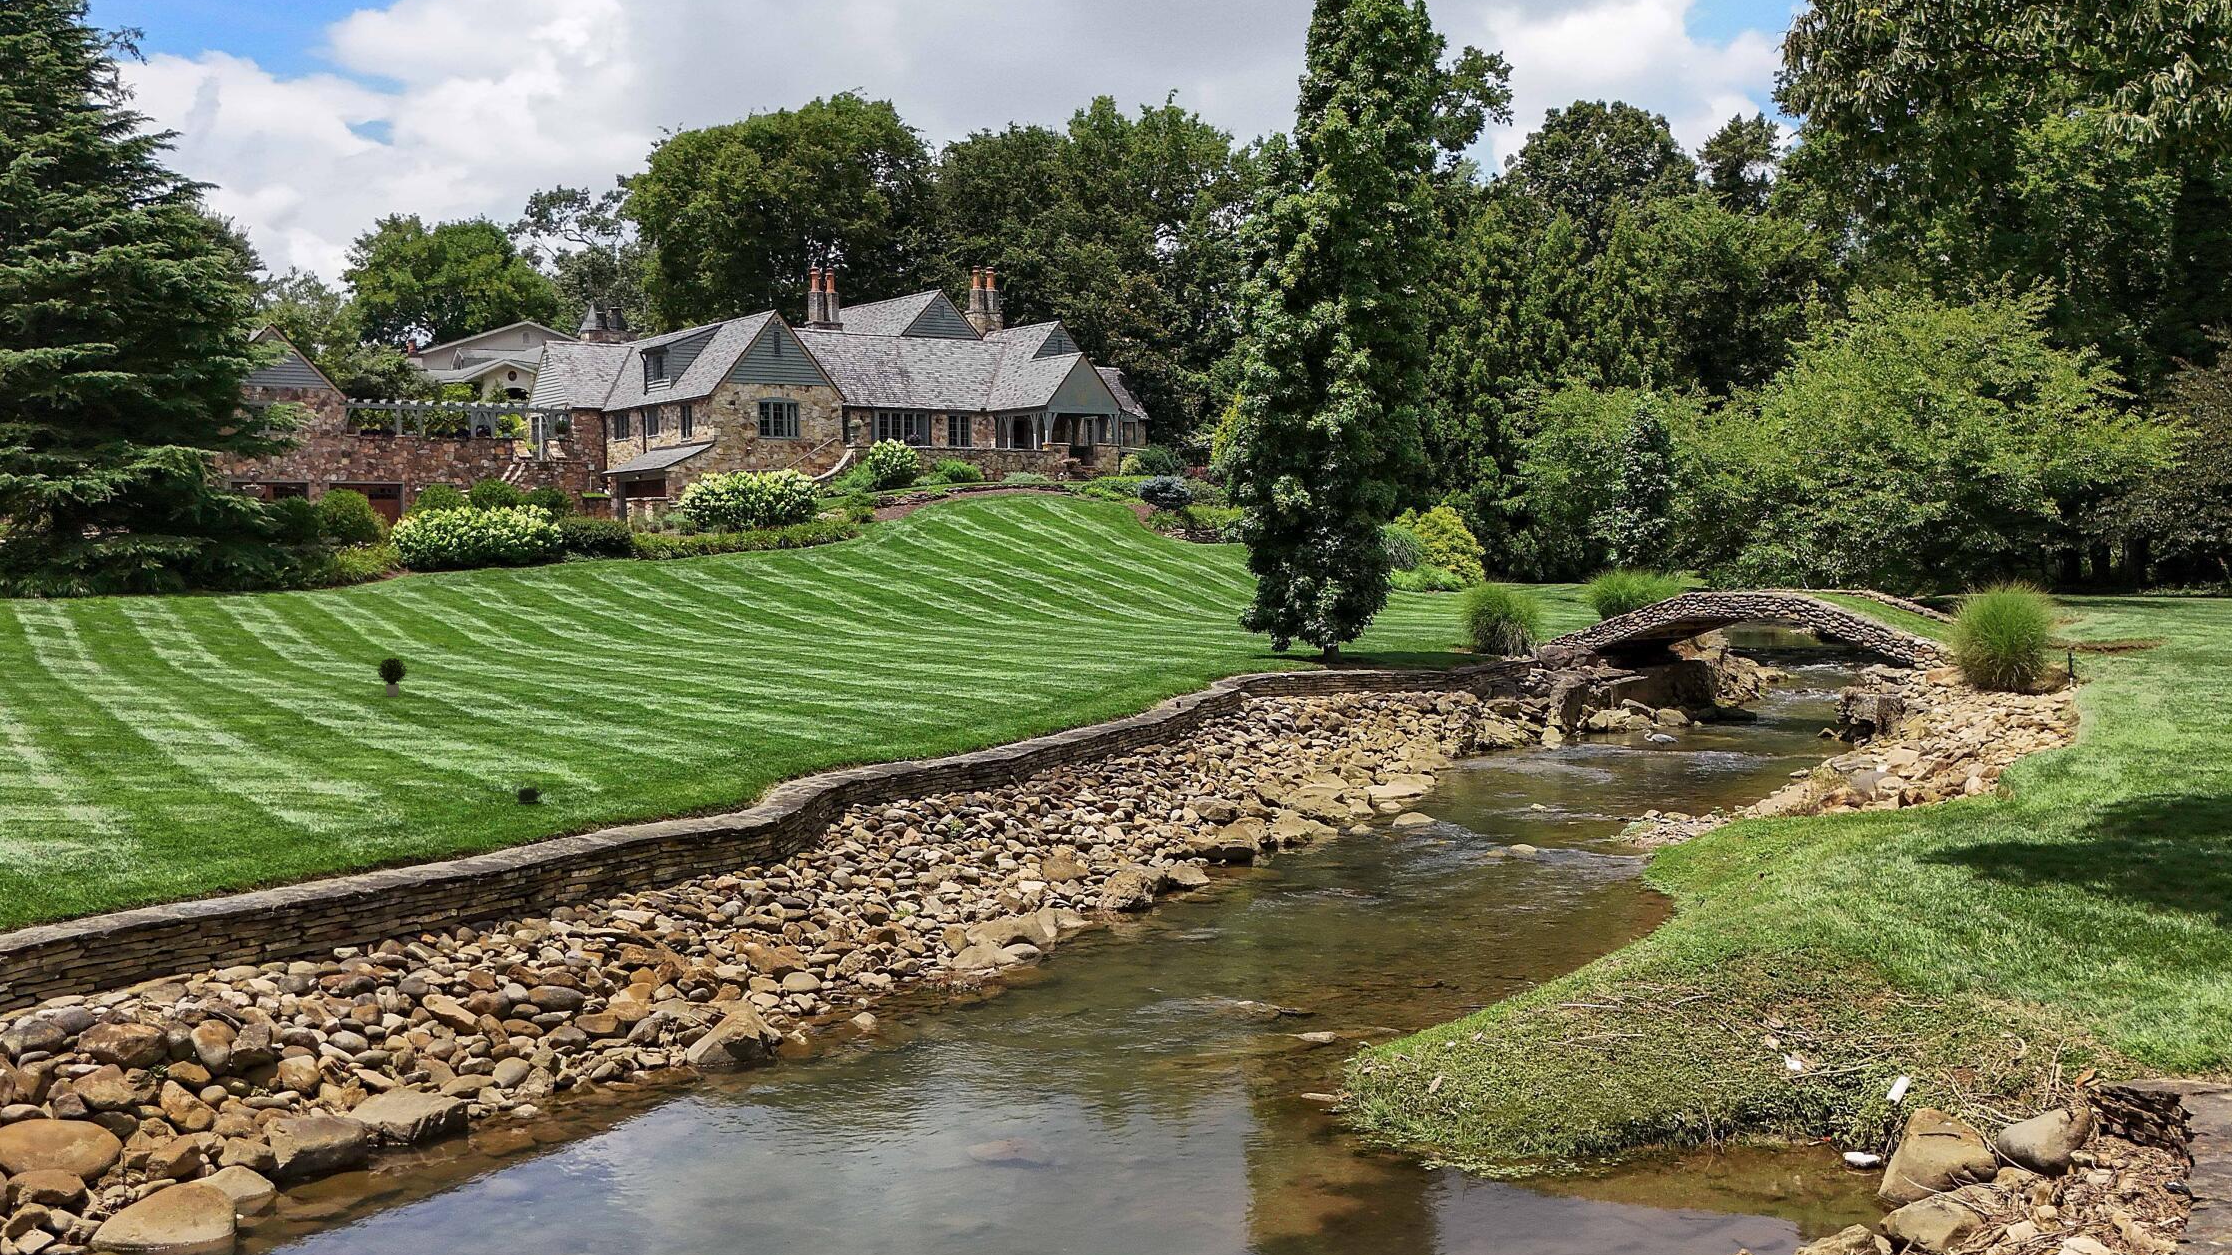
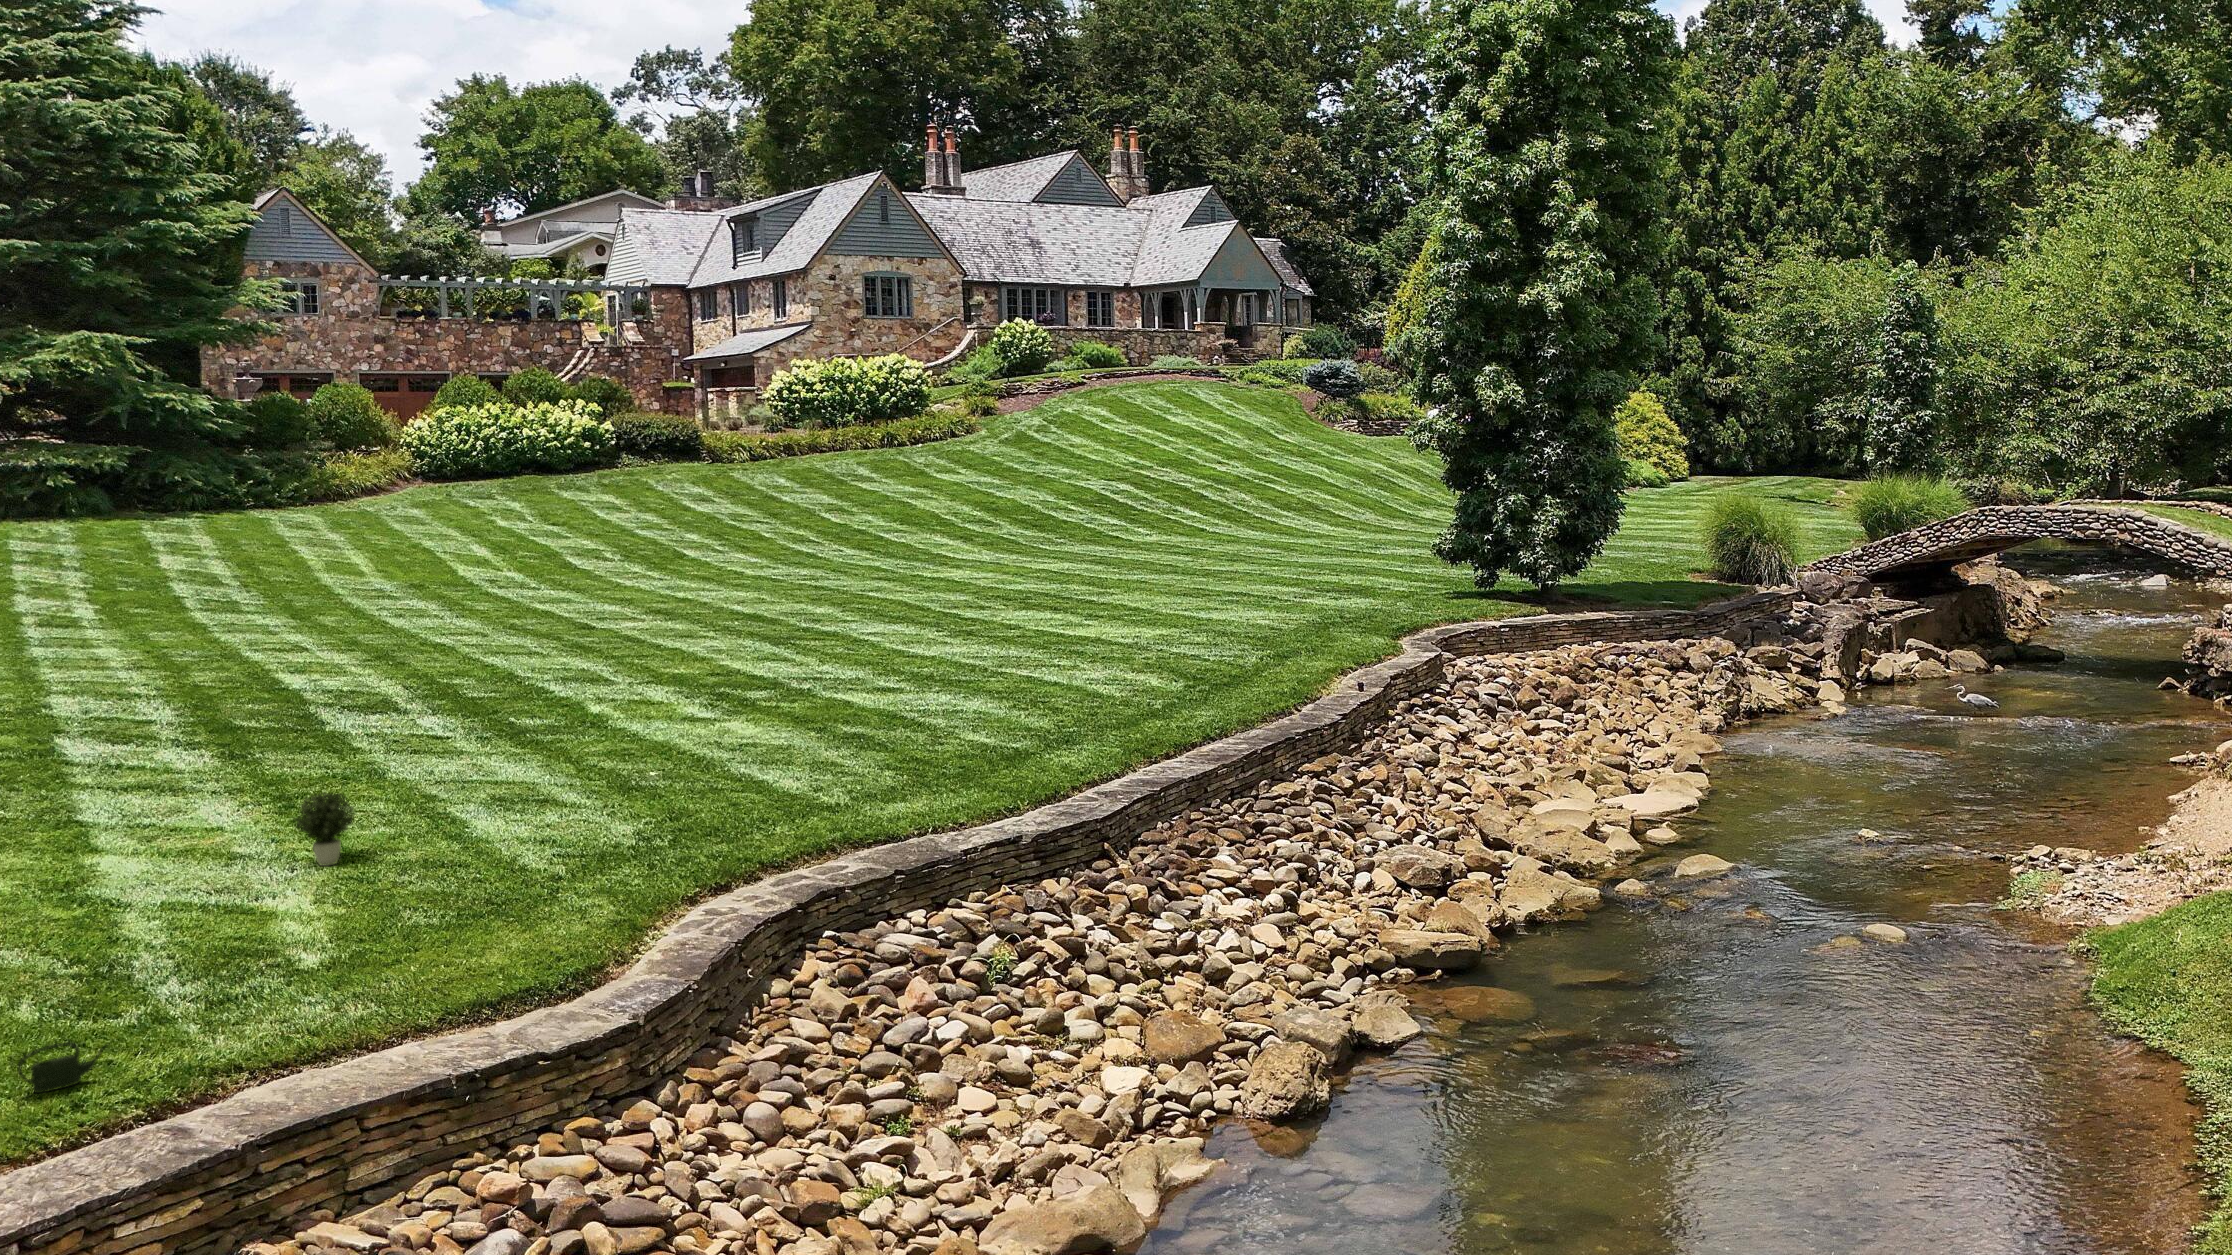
potted plant: present [378,658,407,697] -> present [295,793,354,866]

